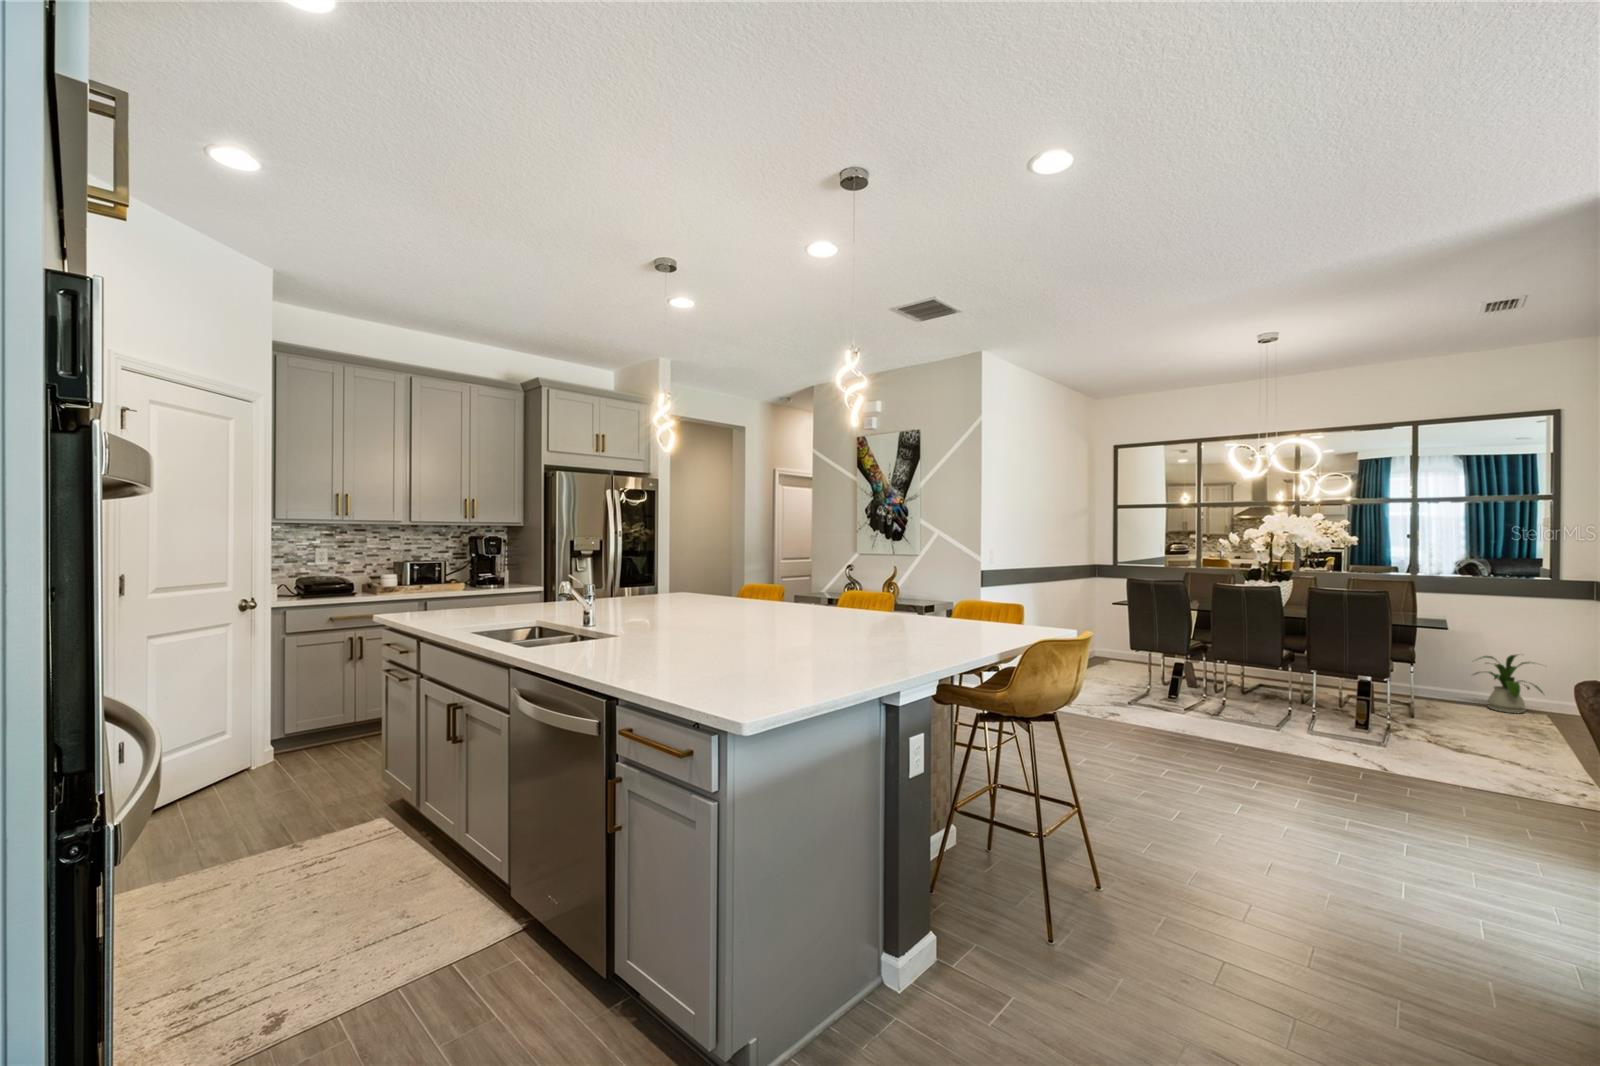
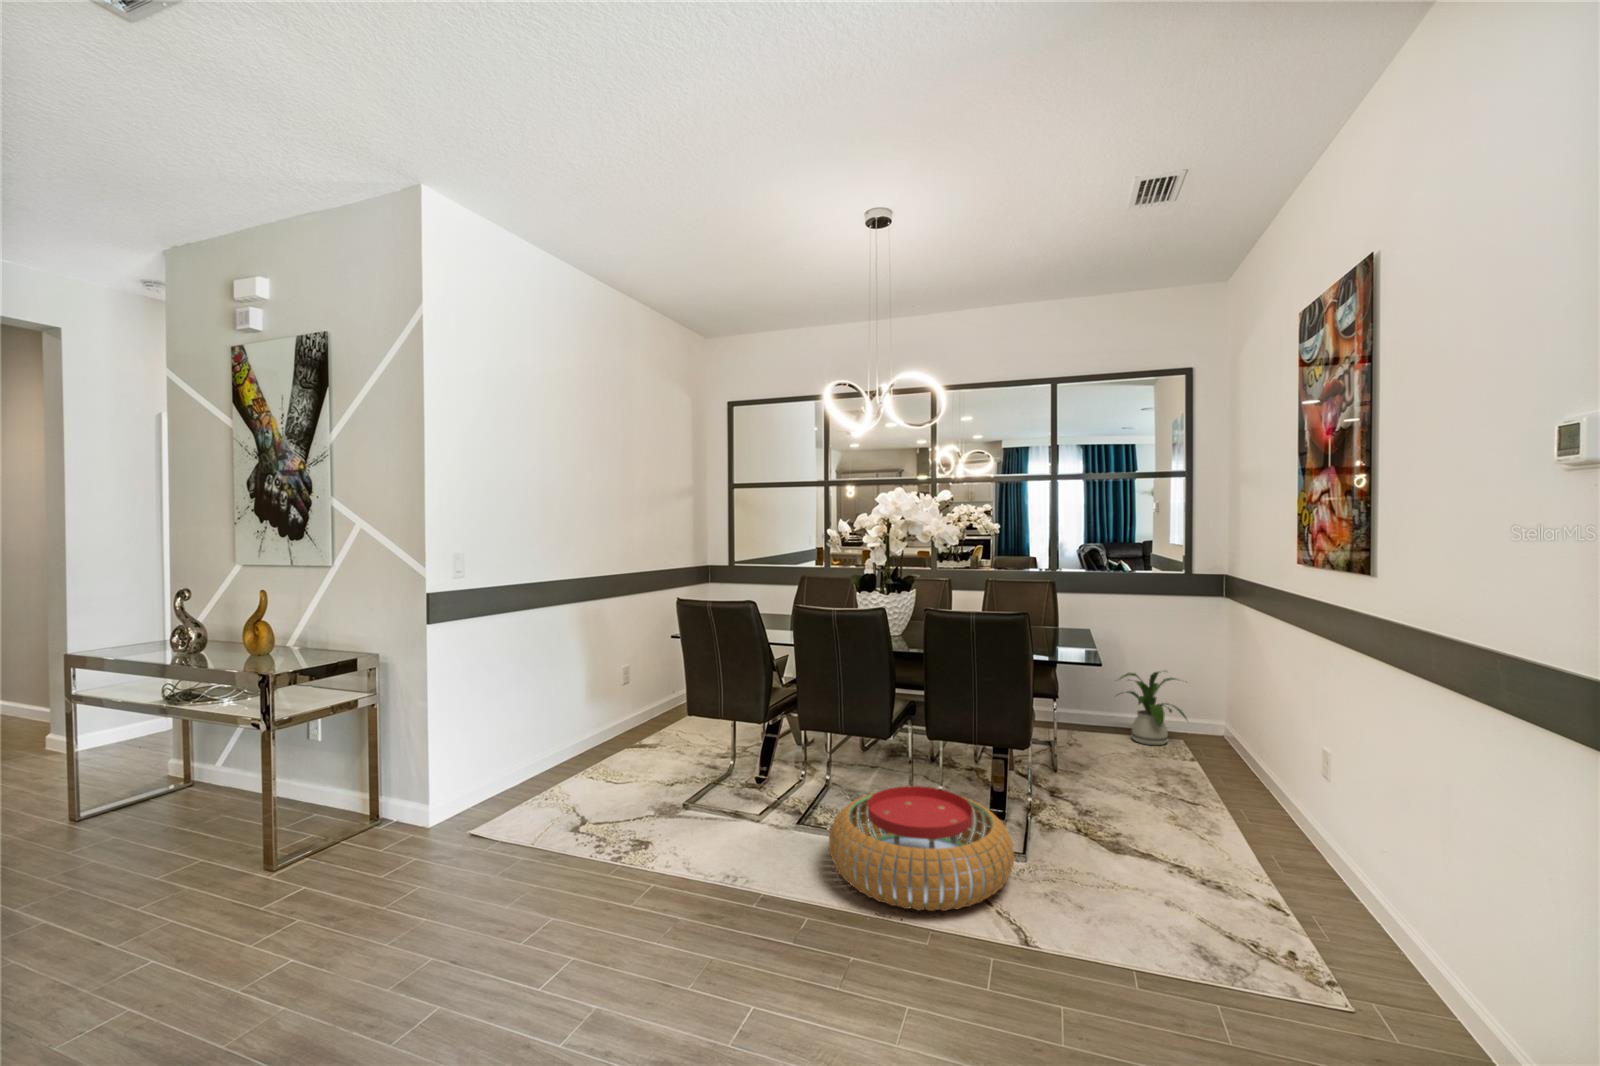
pouf: none [1245,698,1379,758] -> present [829,786,1014,911]

